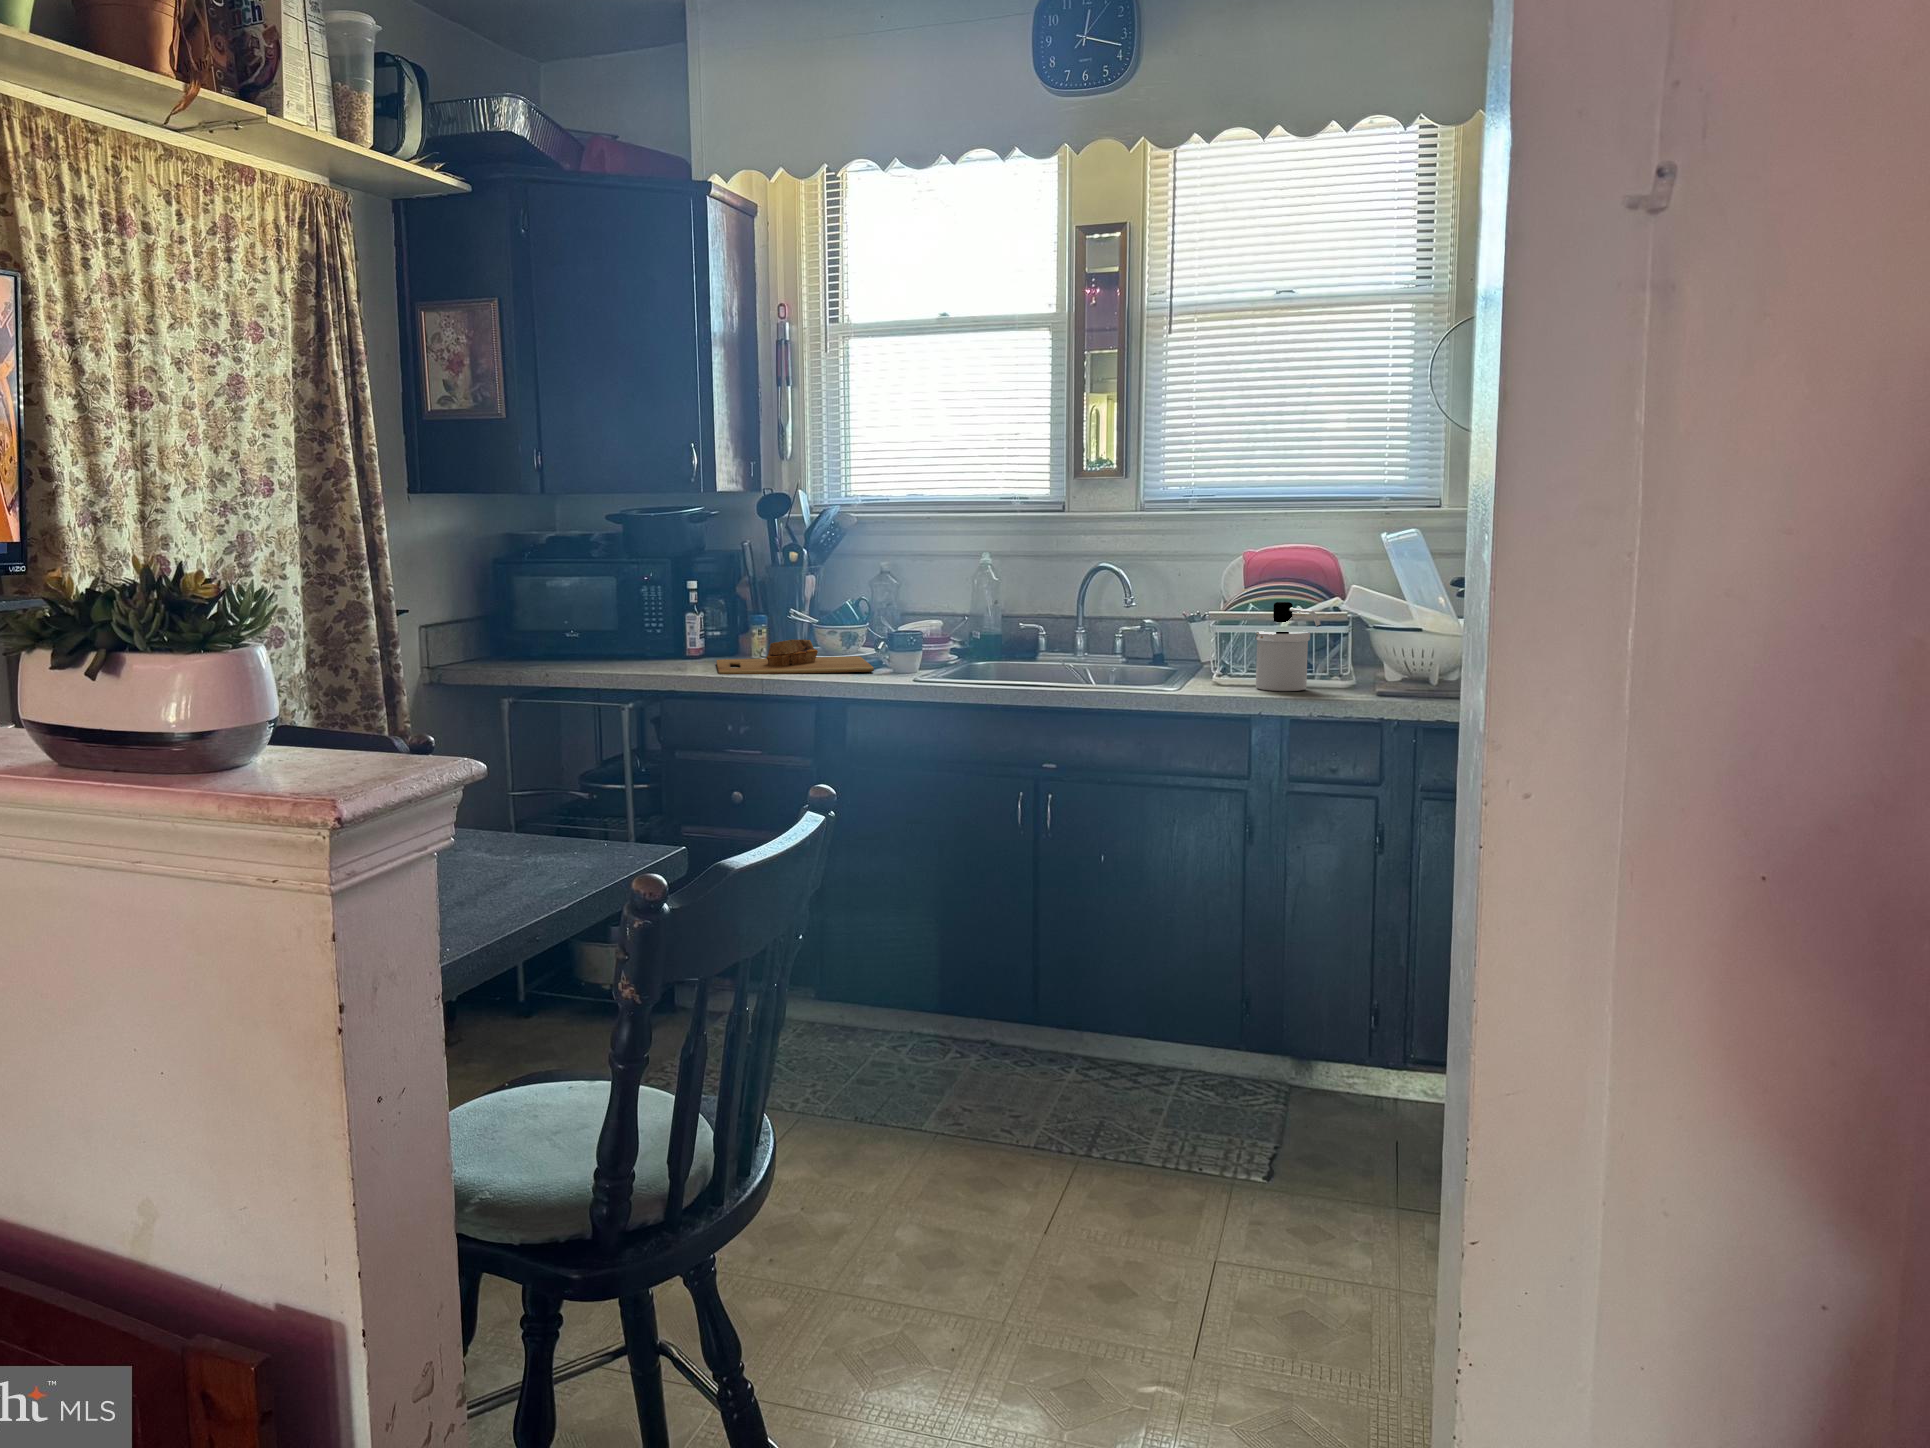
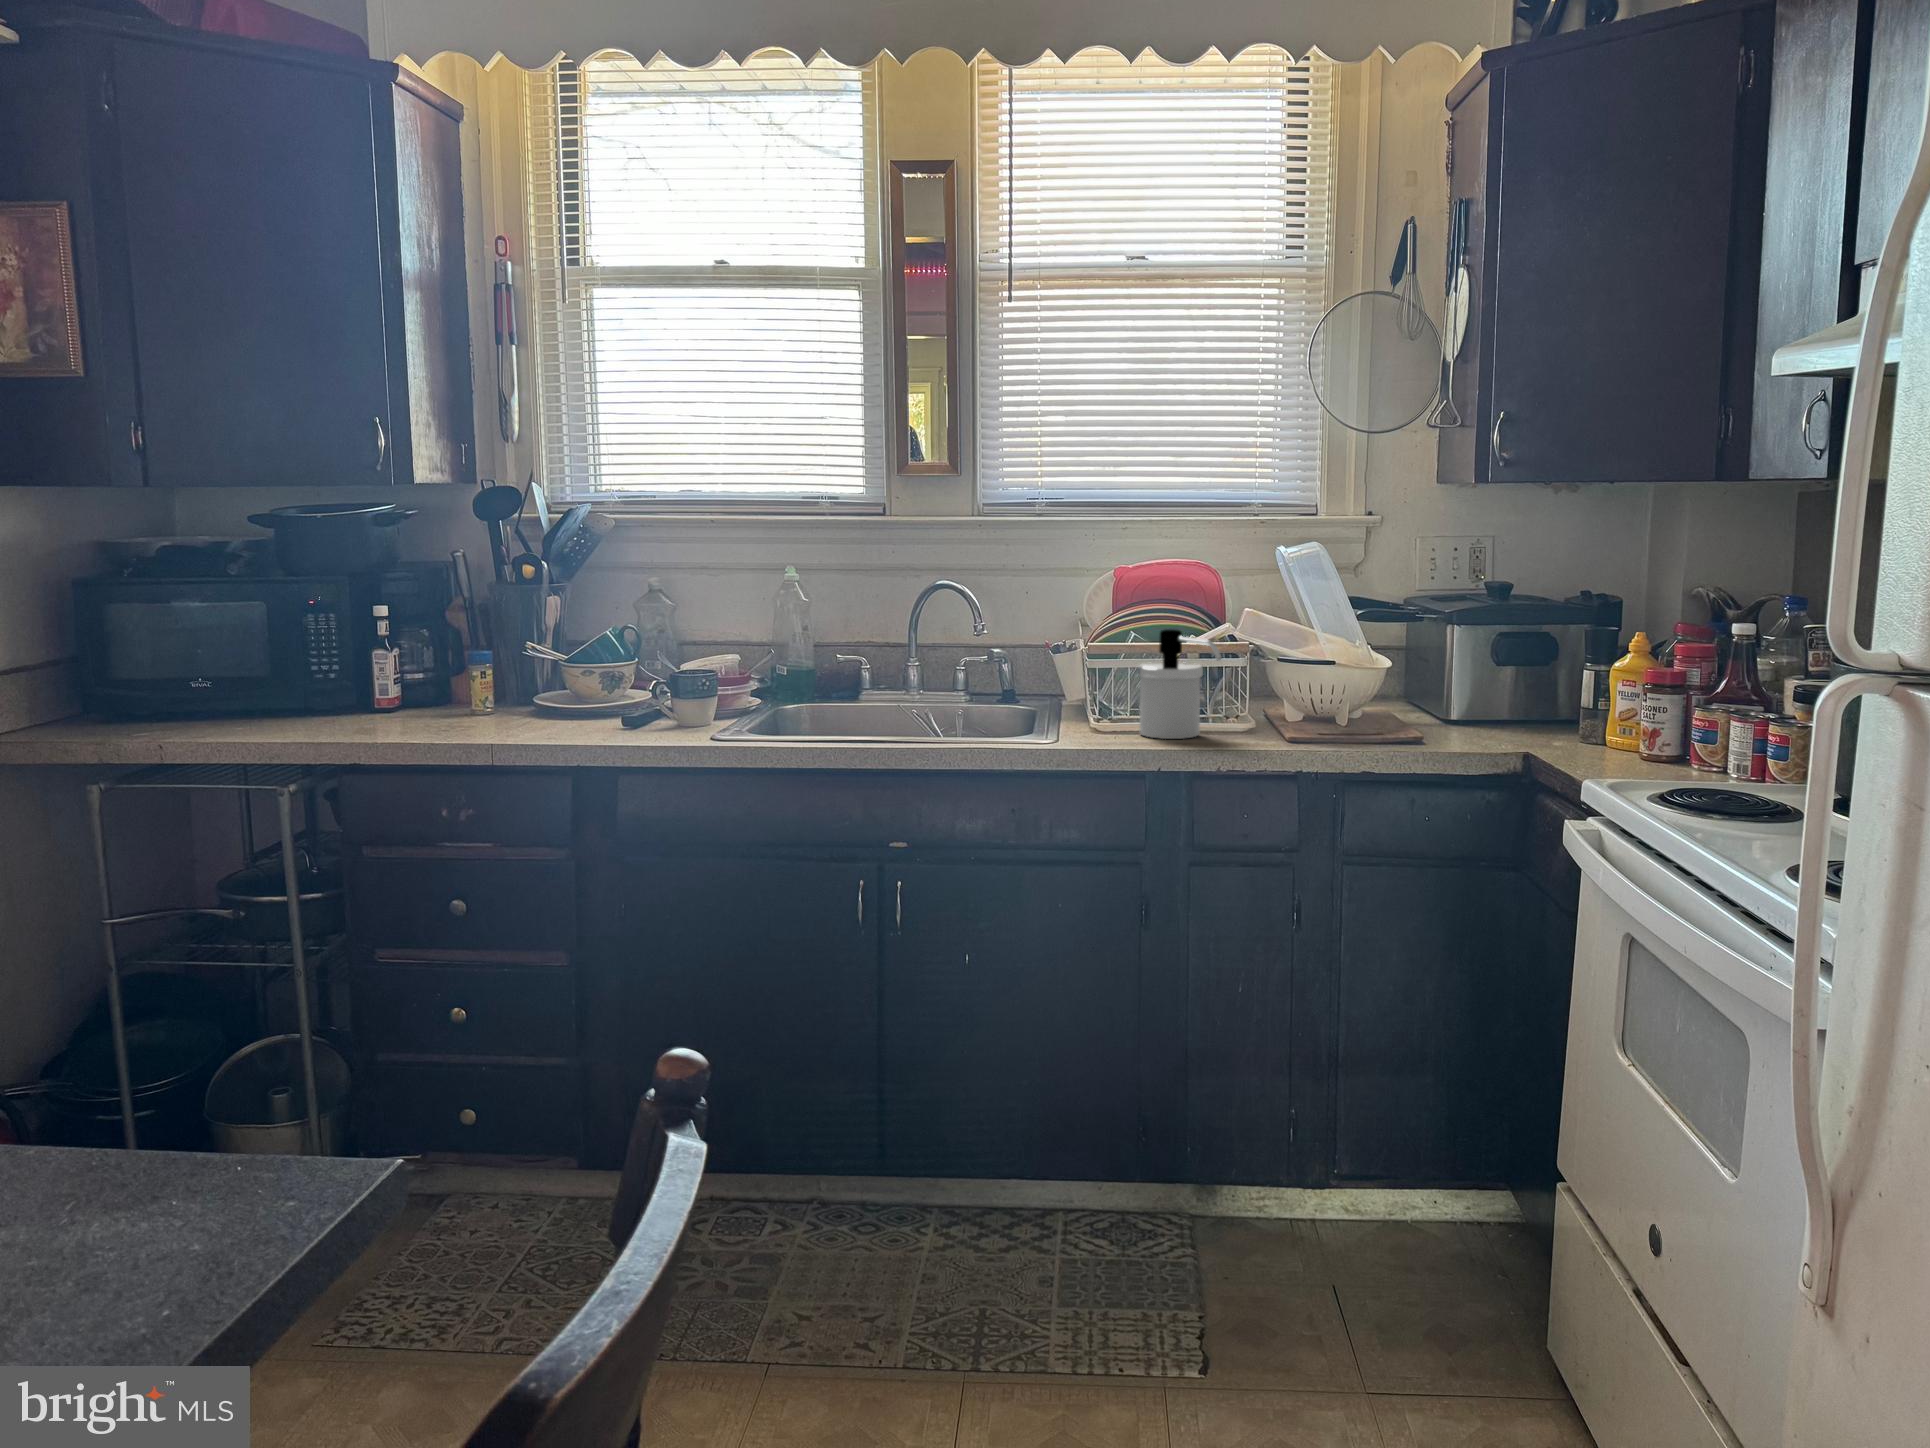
cutting board: present [717,639,874,674] -> none [423,684,649,740]

